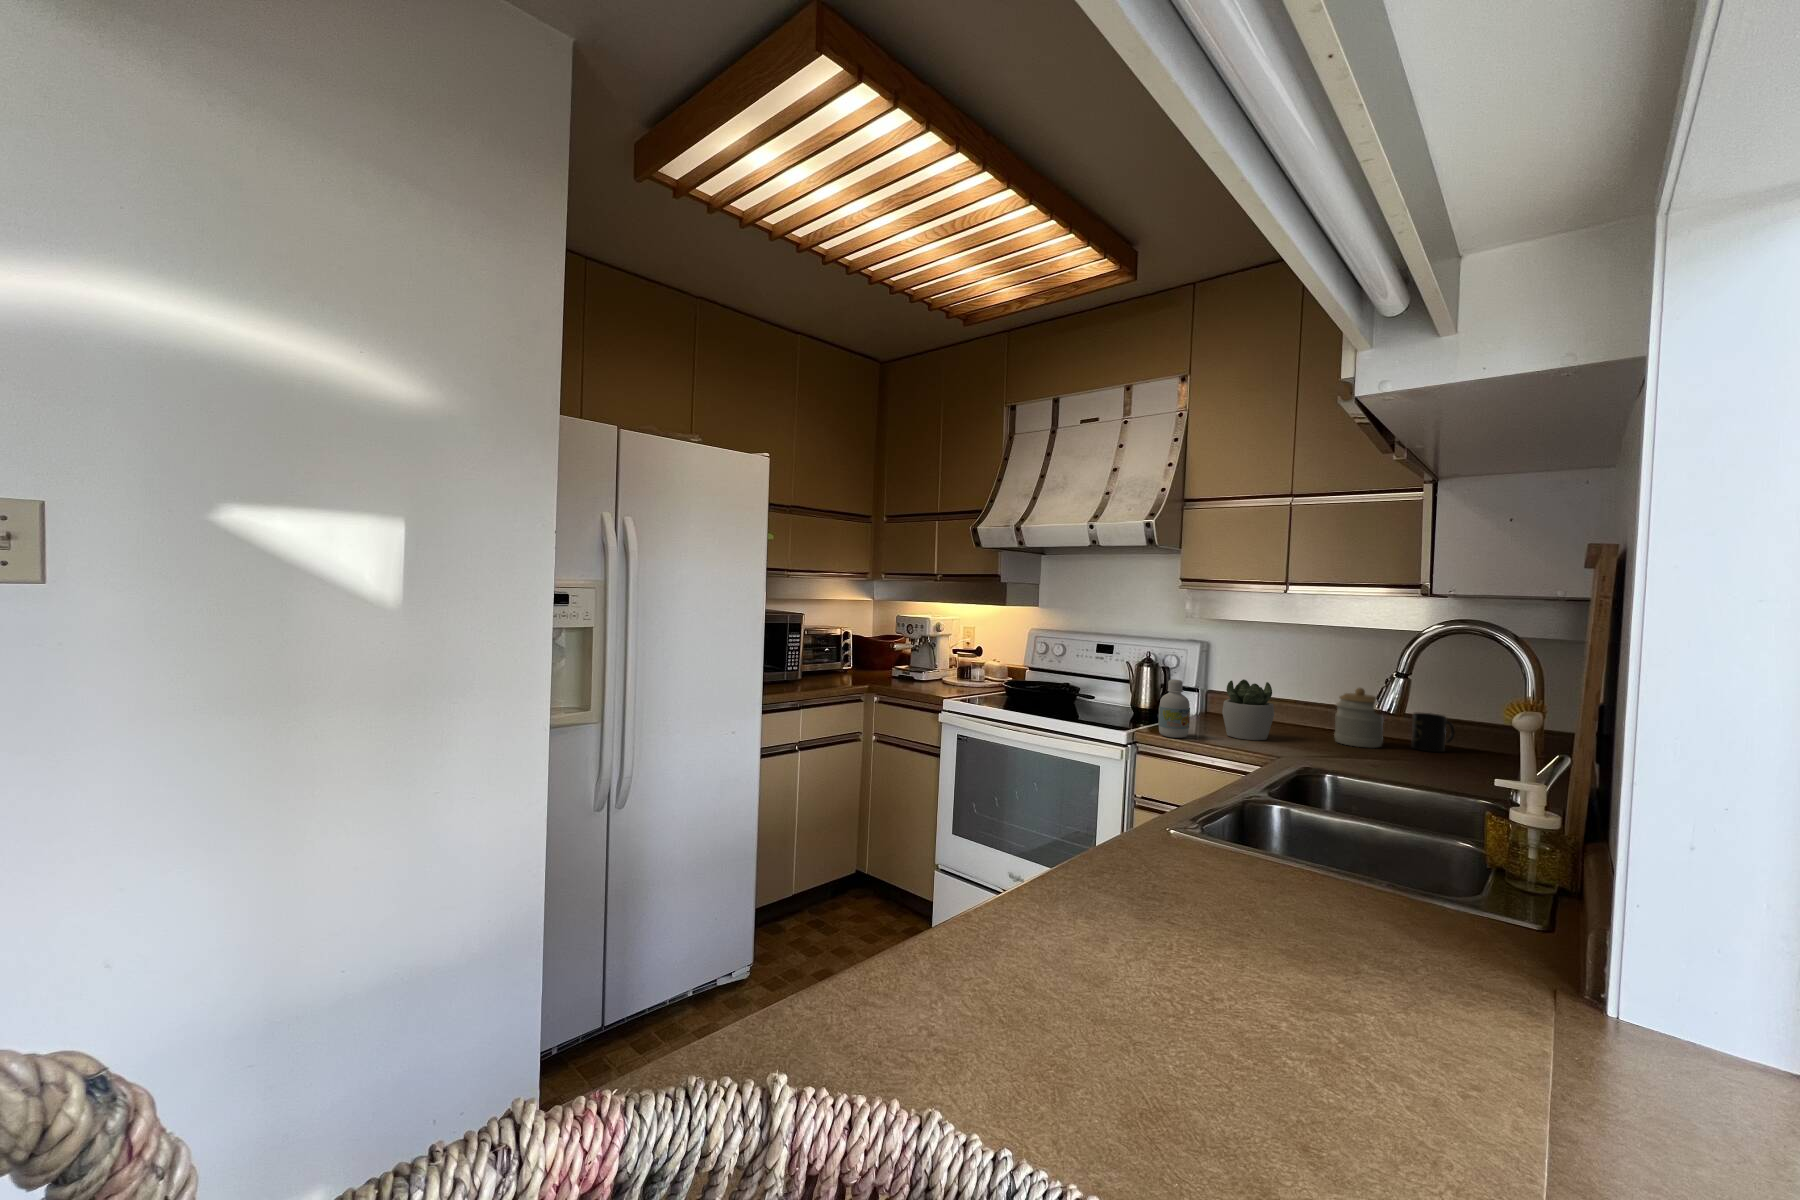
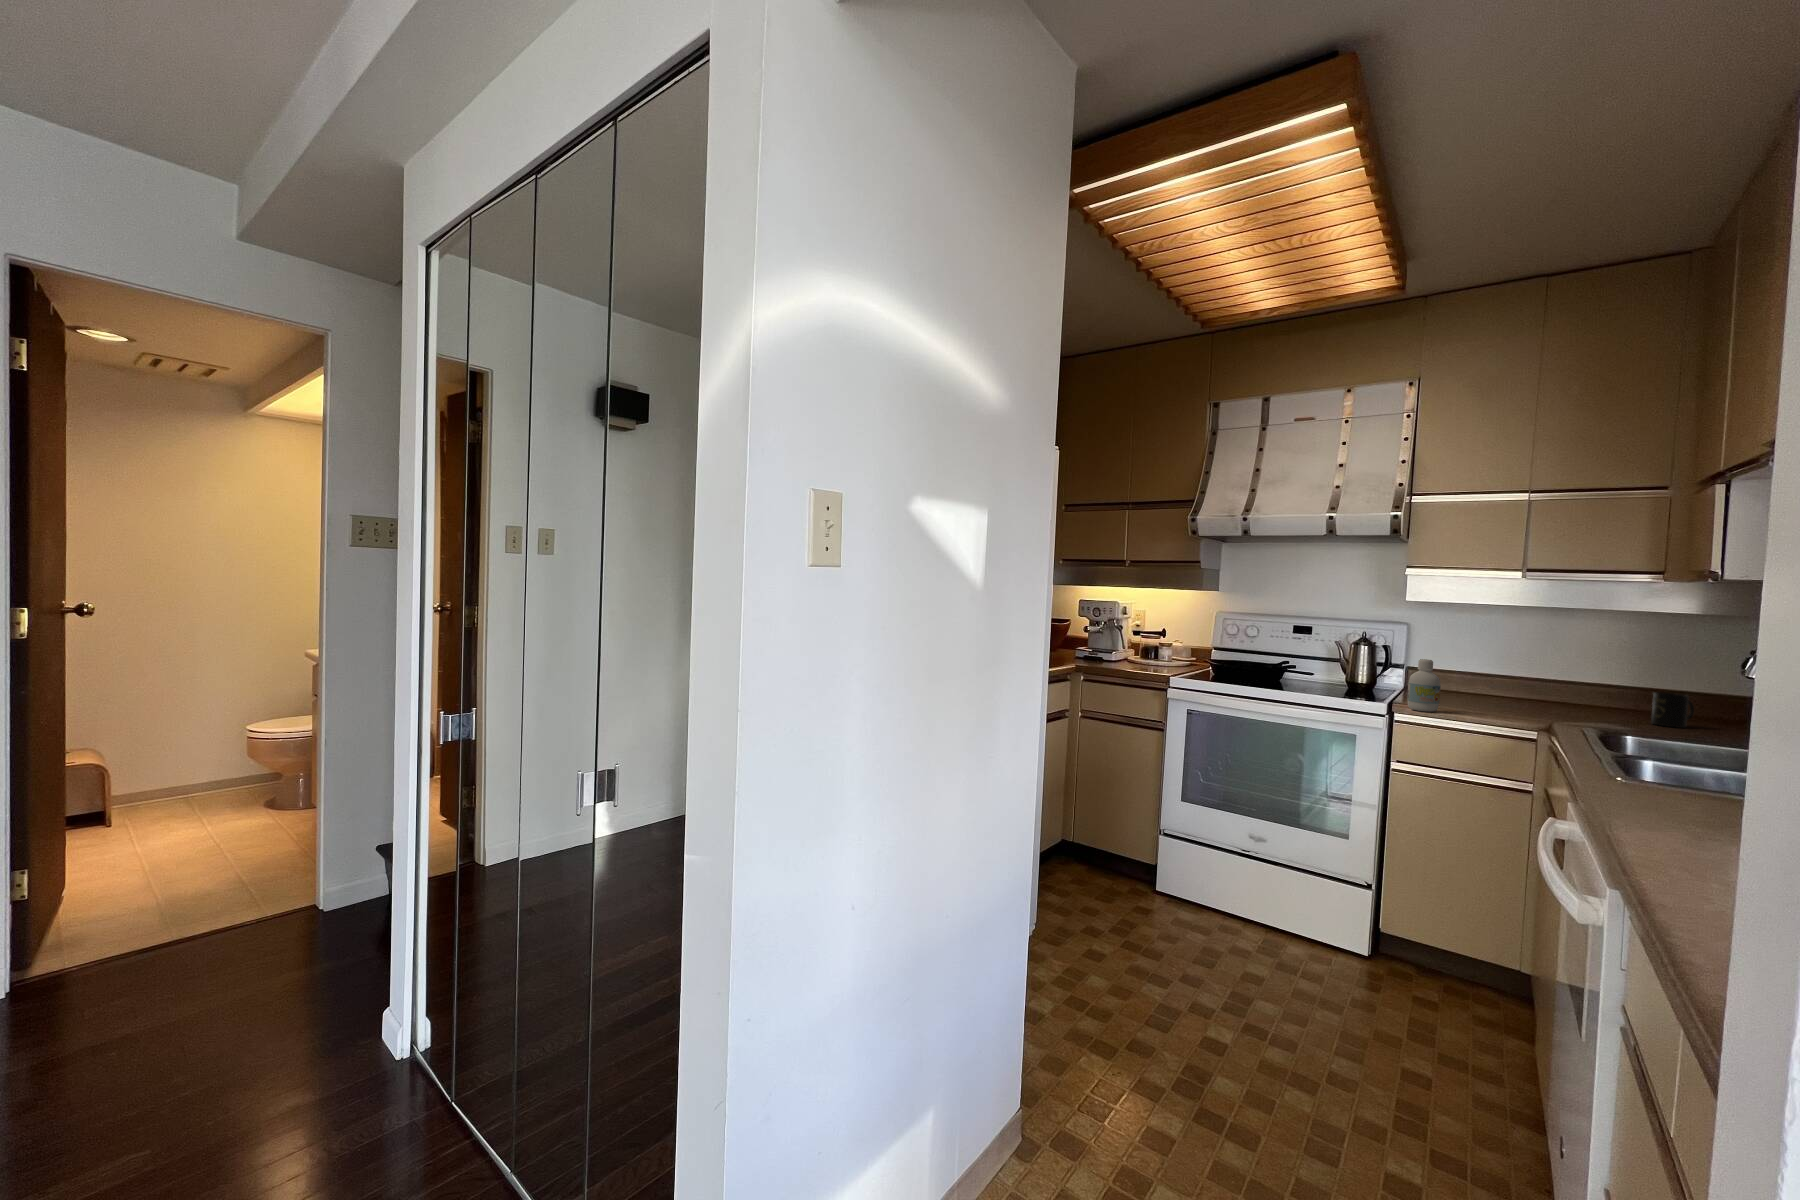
succulent plant: present [1222,679,1274,740] -> none [1464,660,1518,715]
jar: present [1334,688,1383,748] -> none [1574,669,1627,723]

